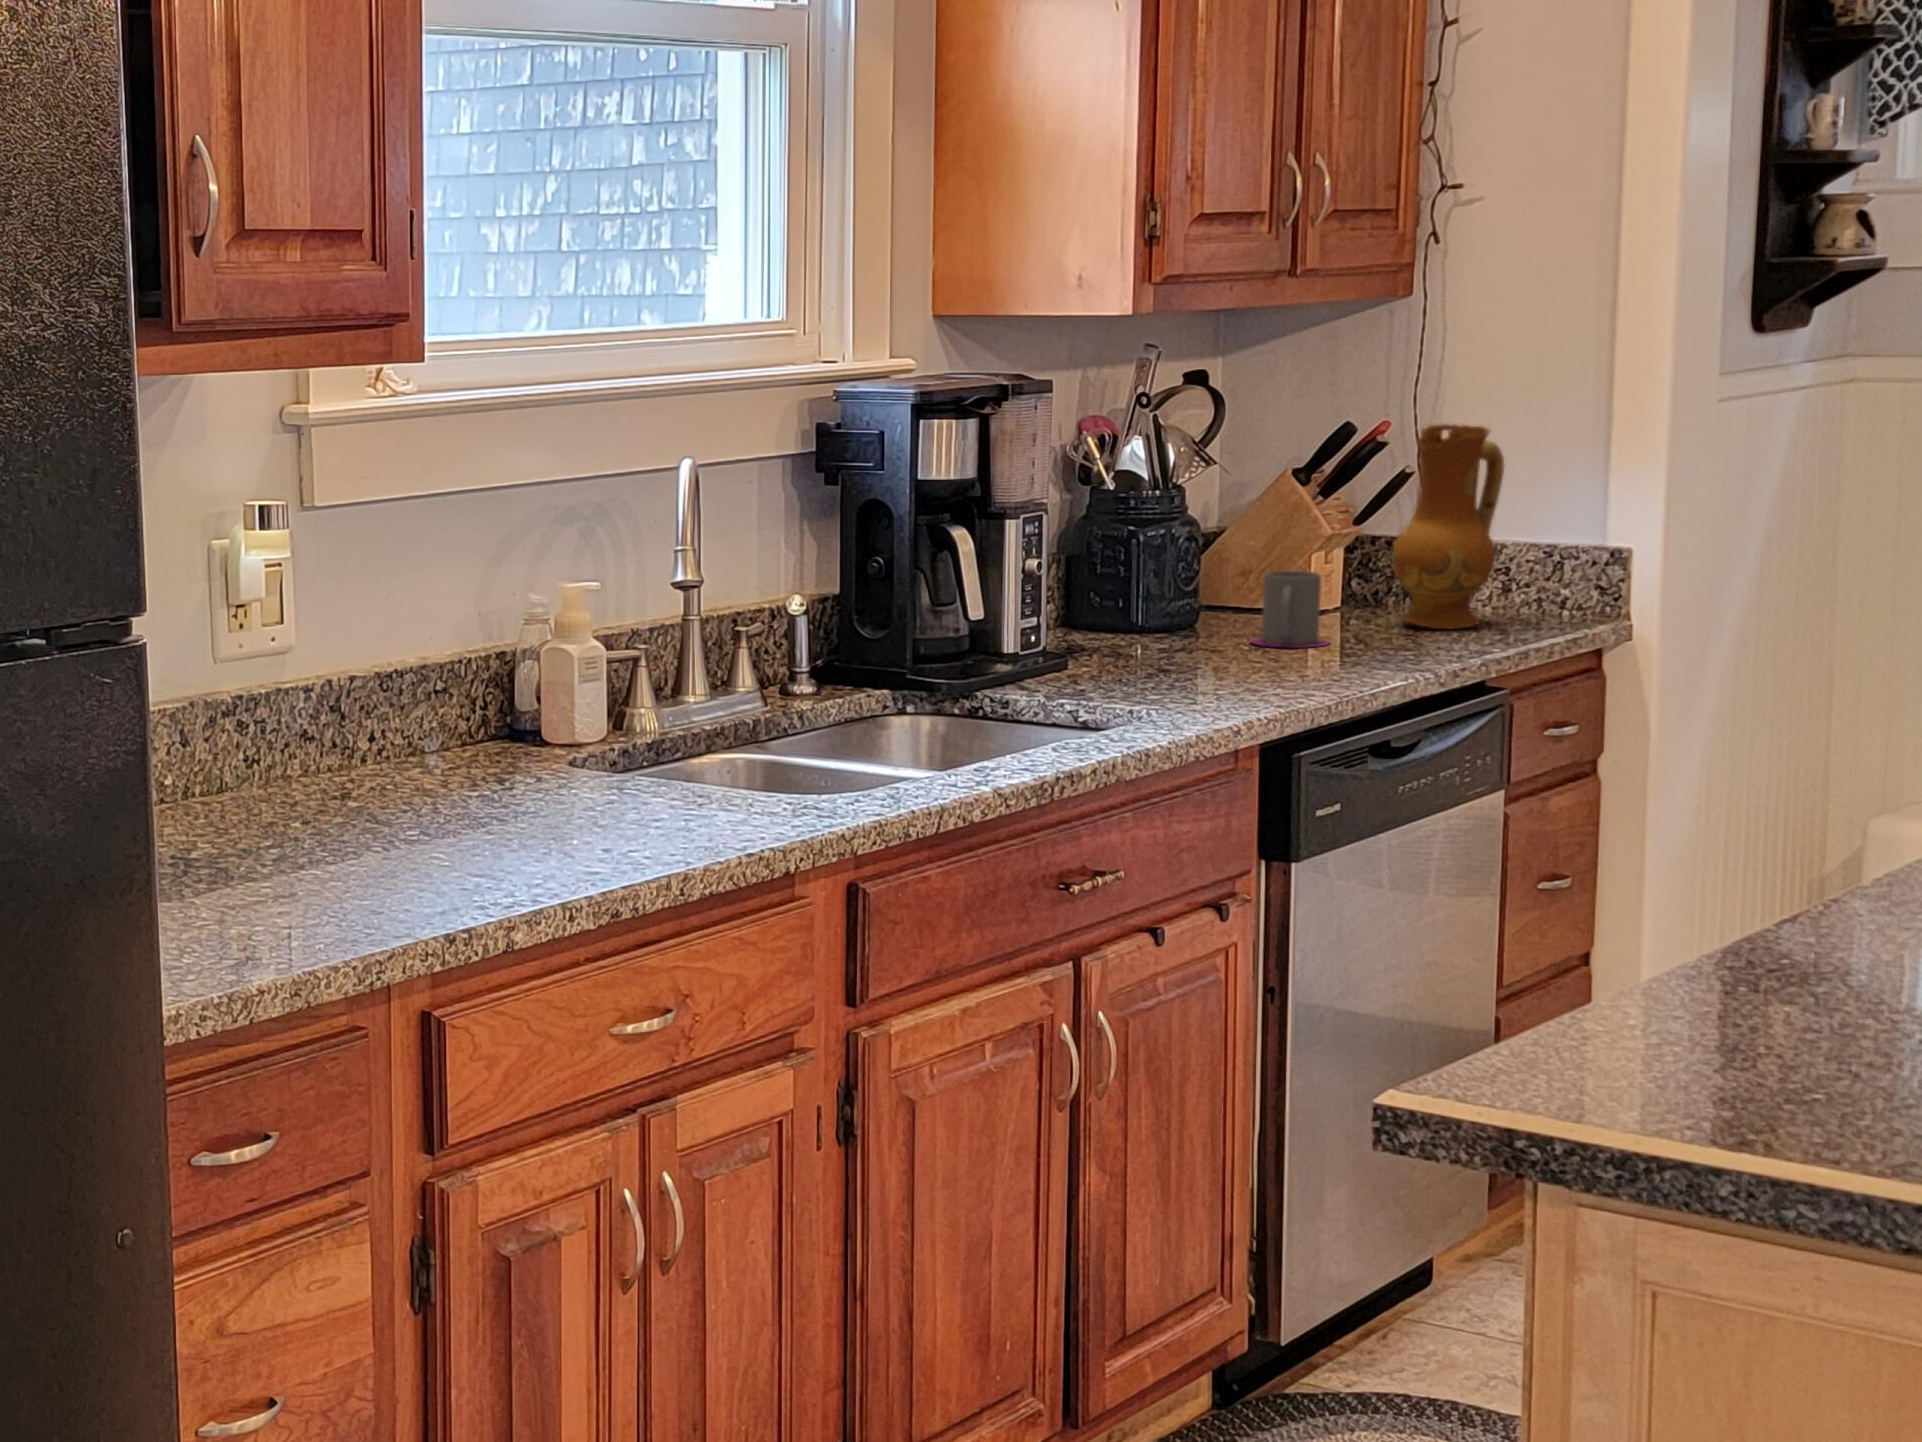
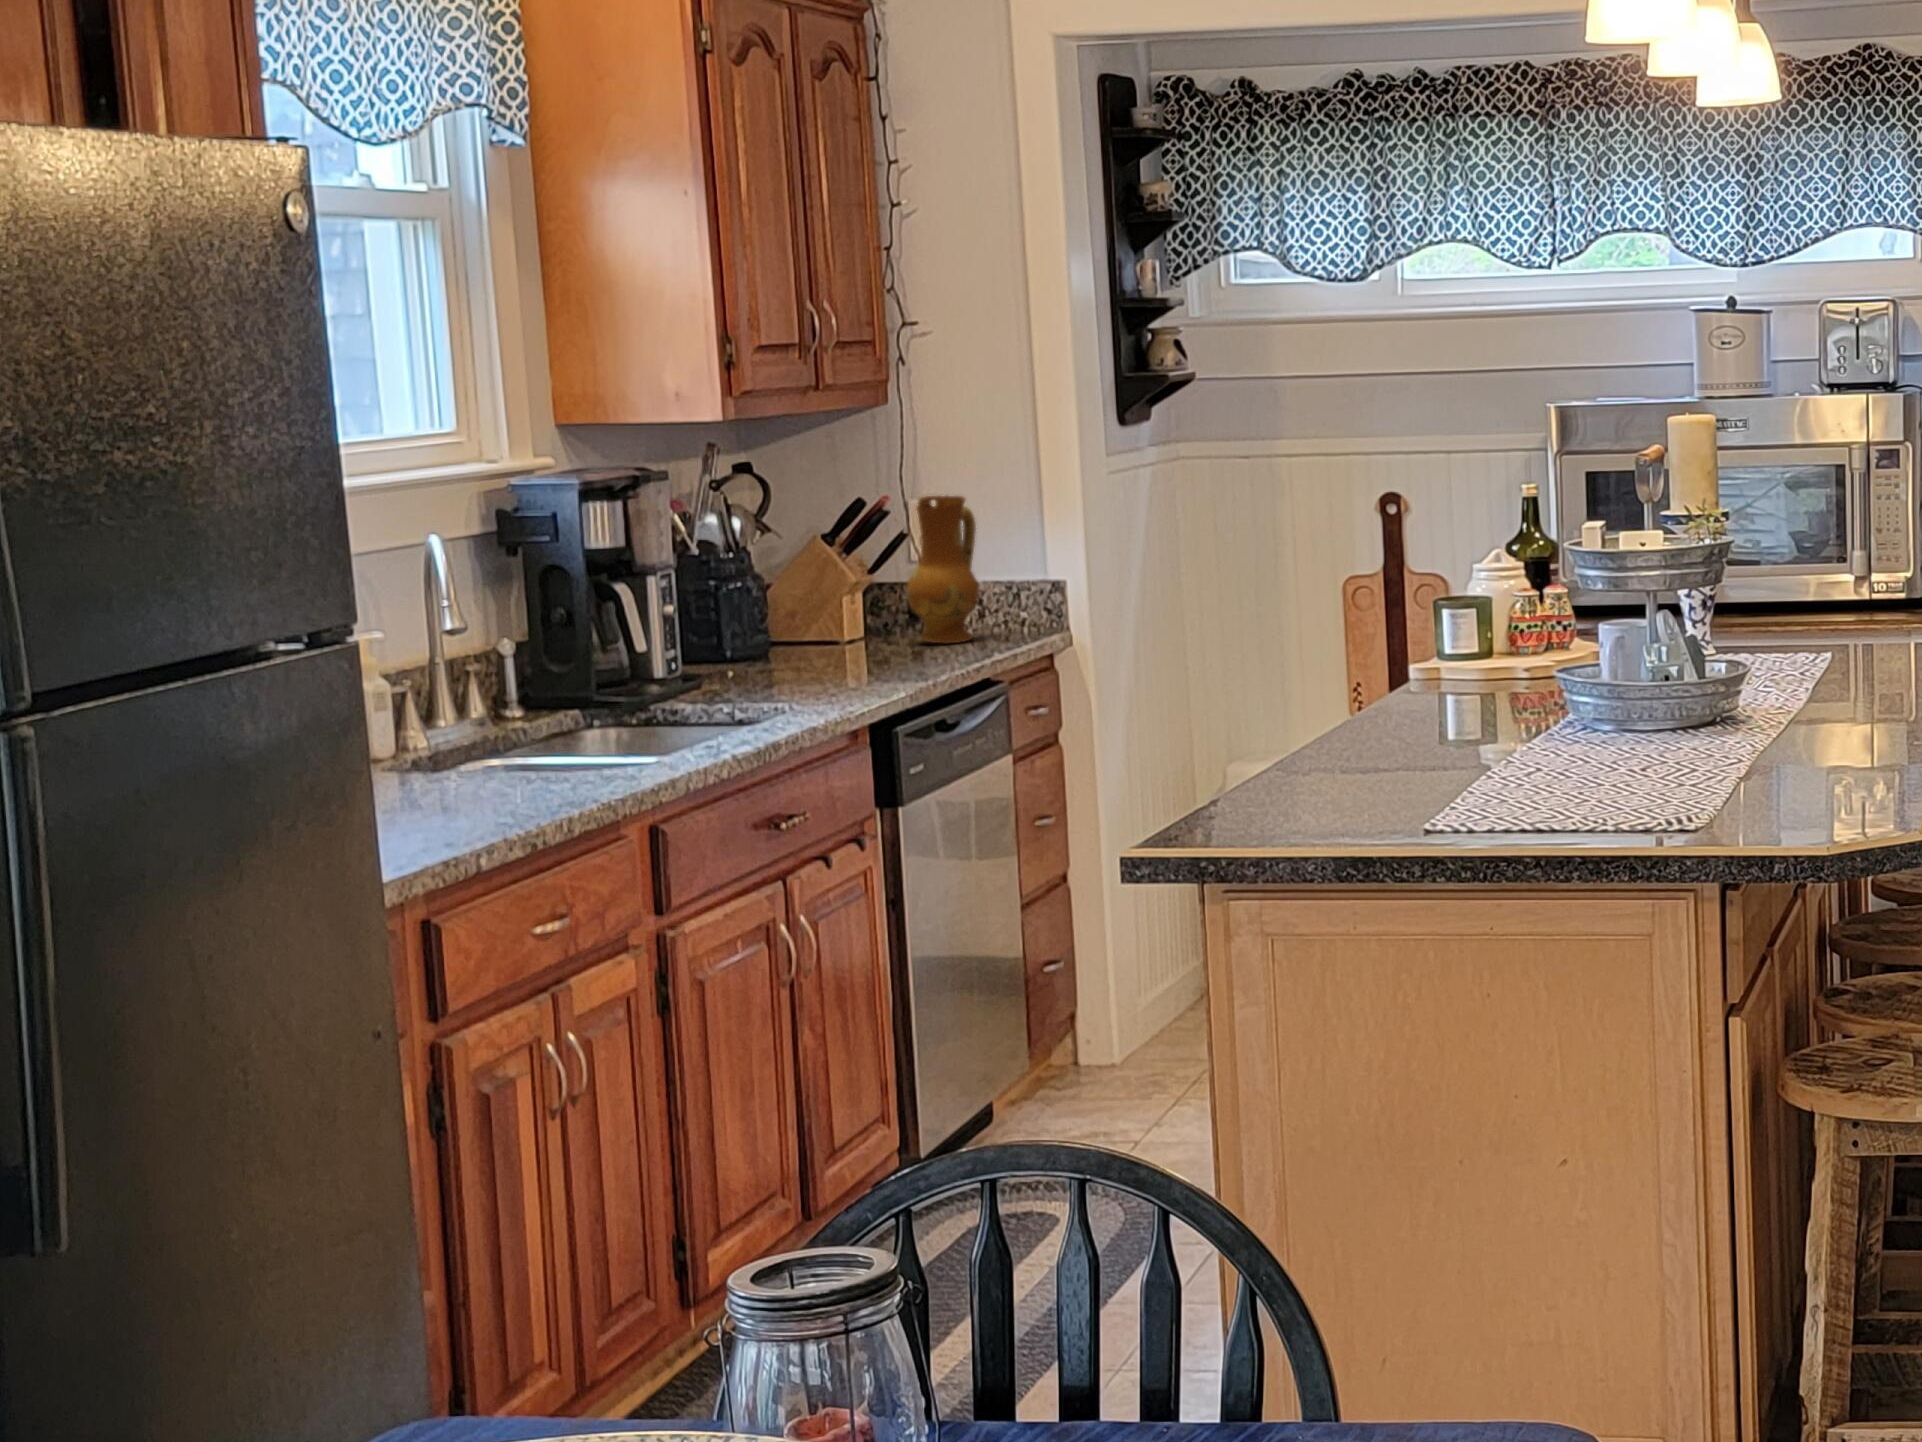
mug: present [1251,571,1329,648] -> none [819,607,878,663]

